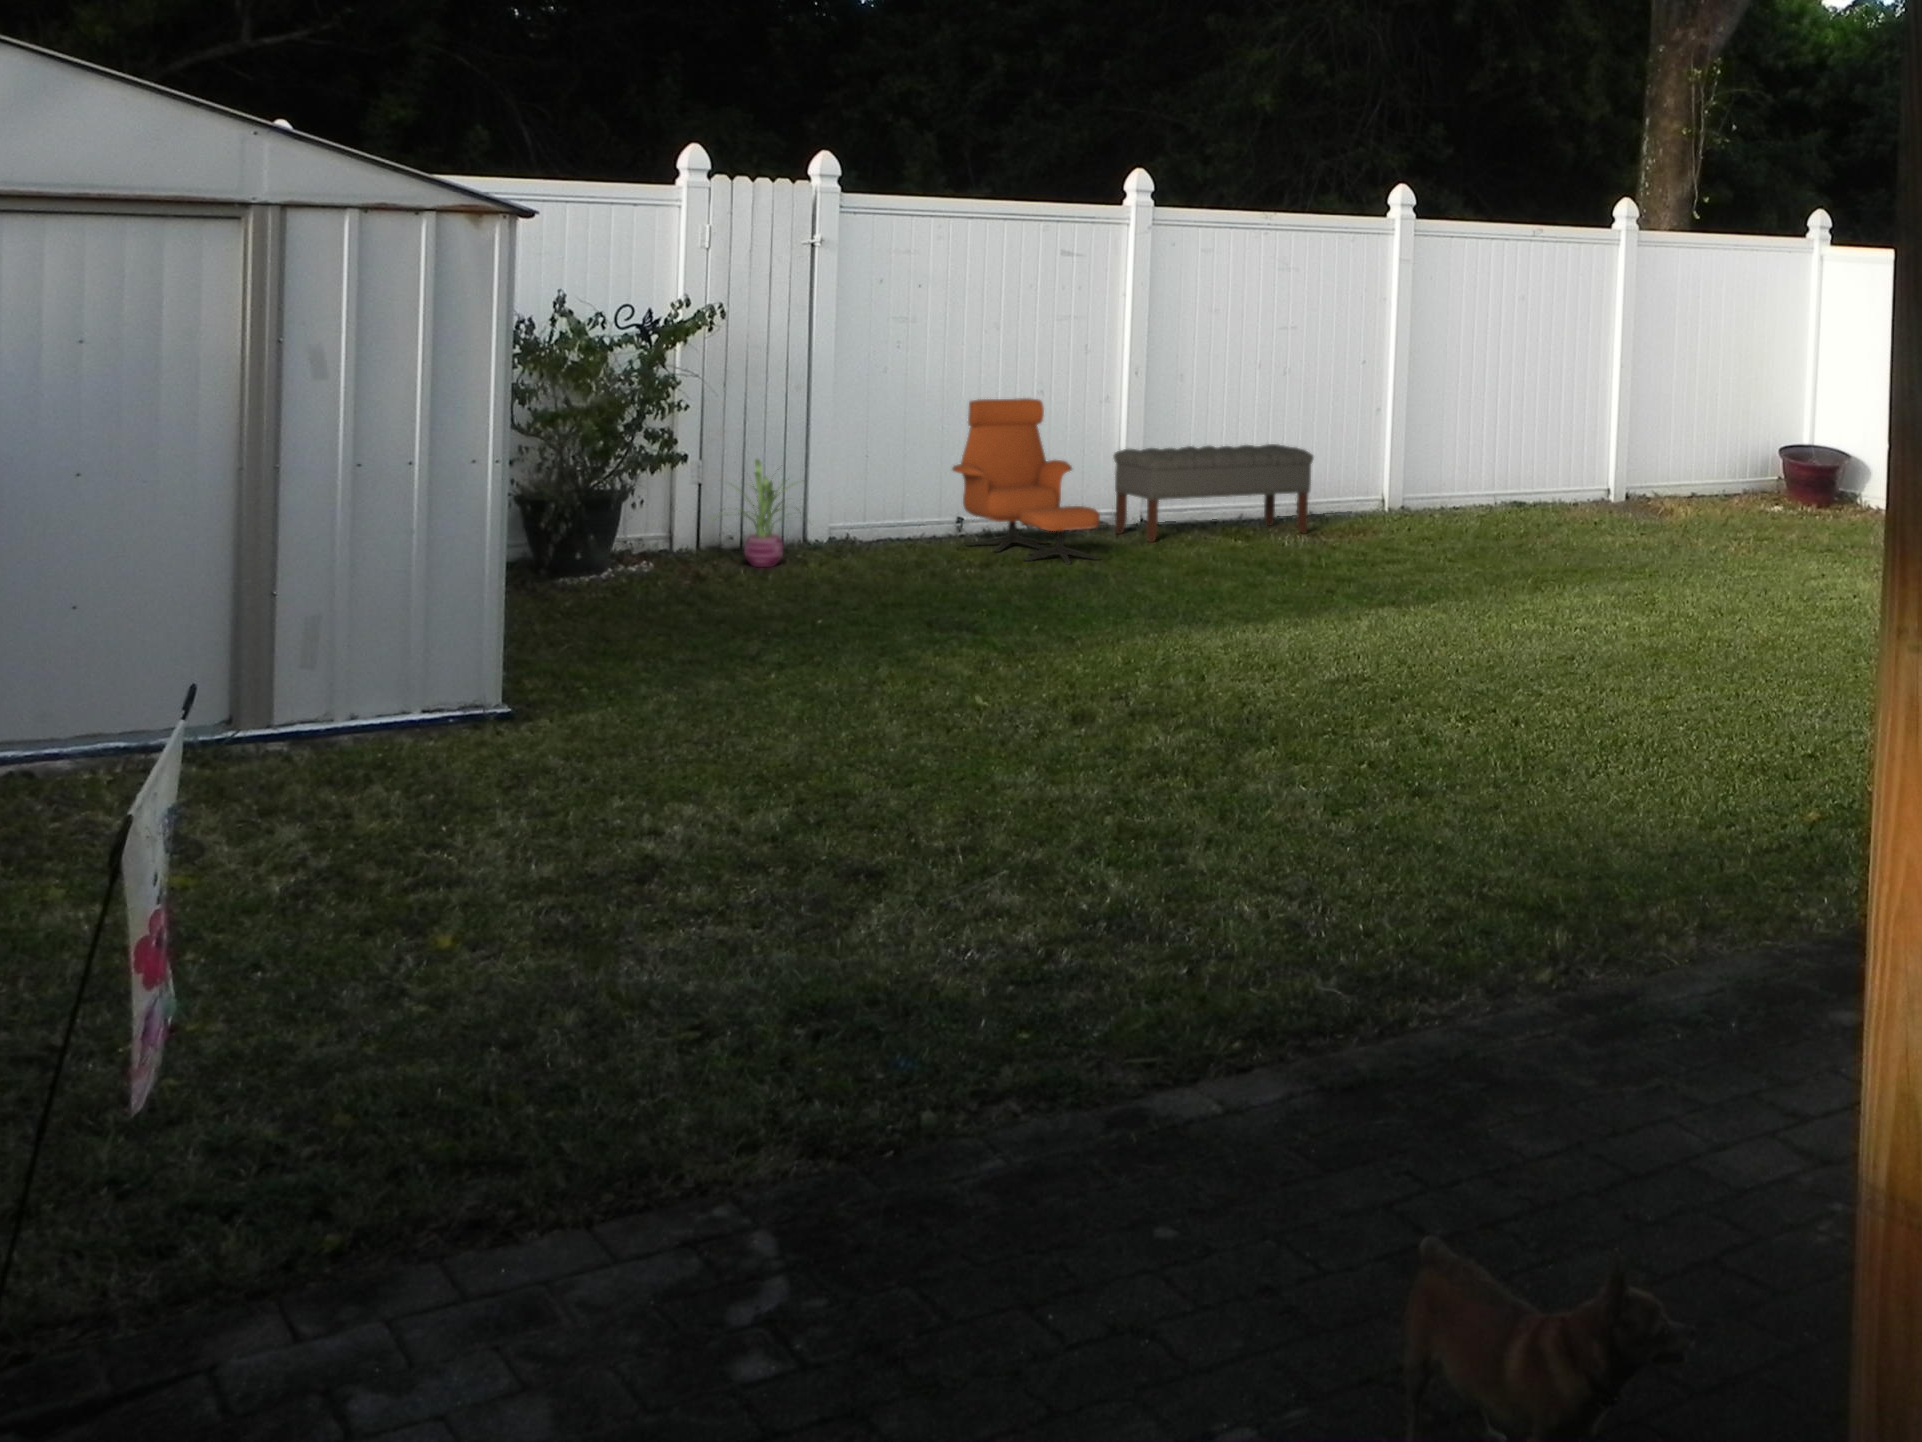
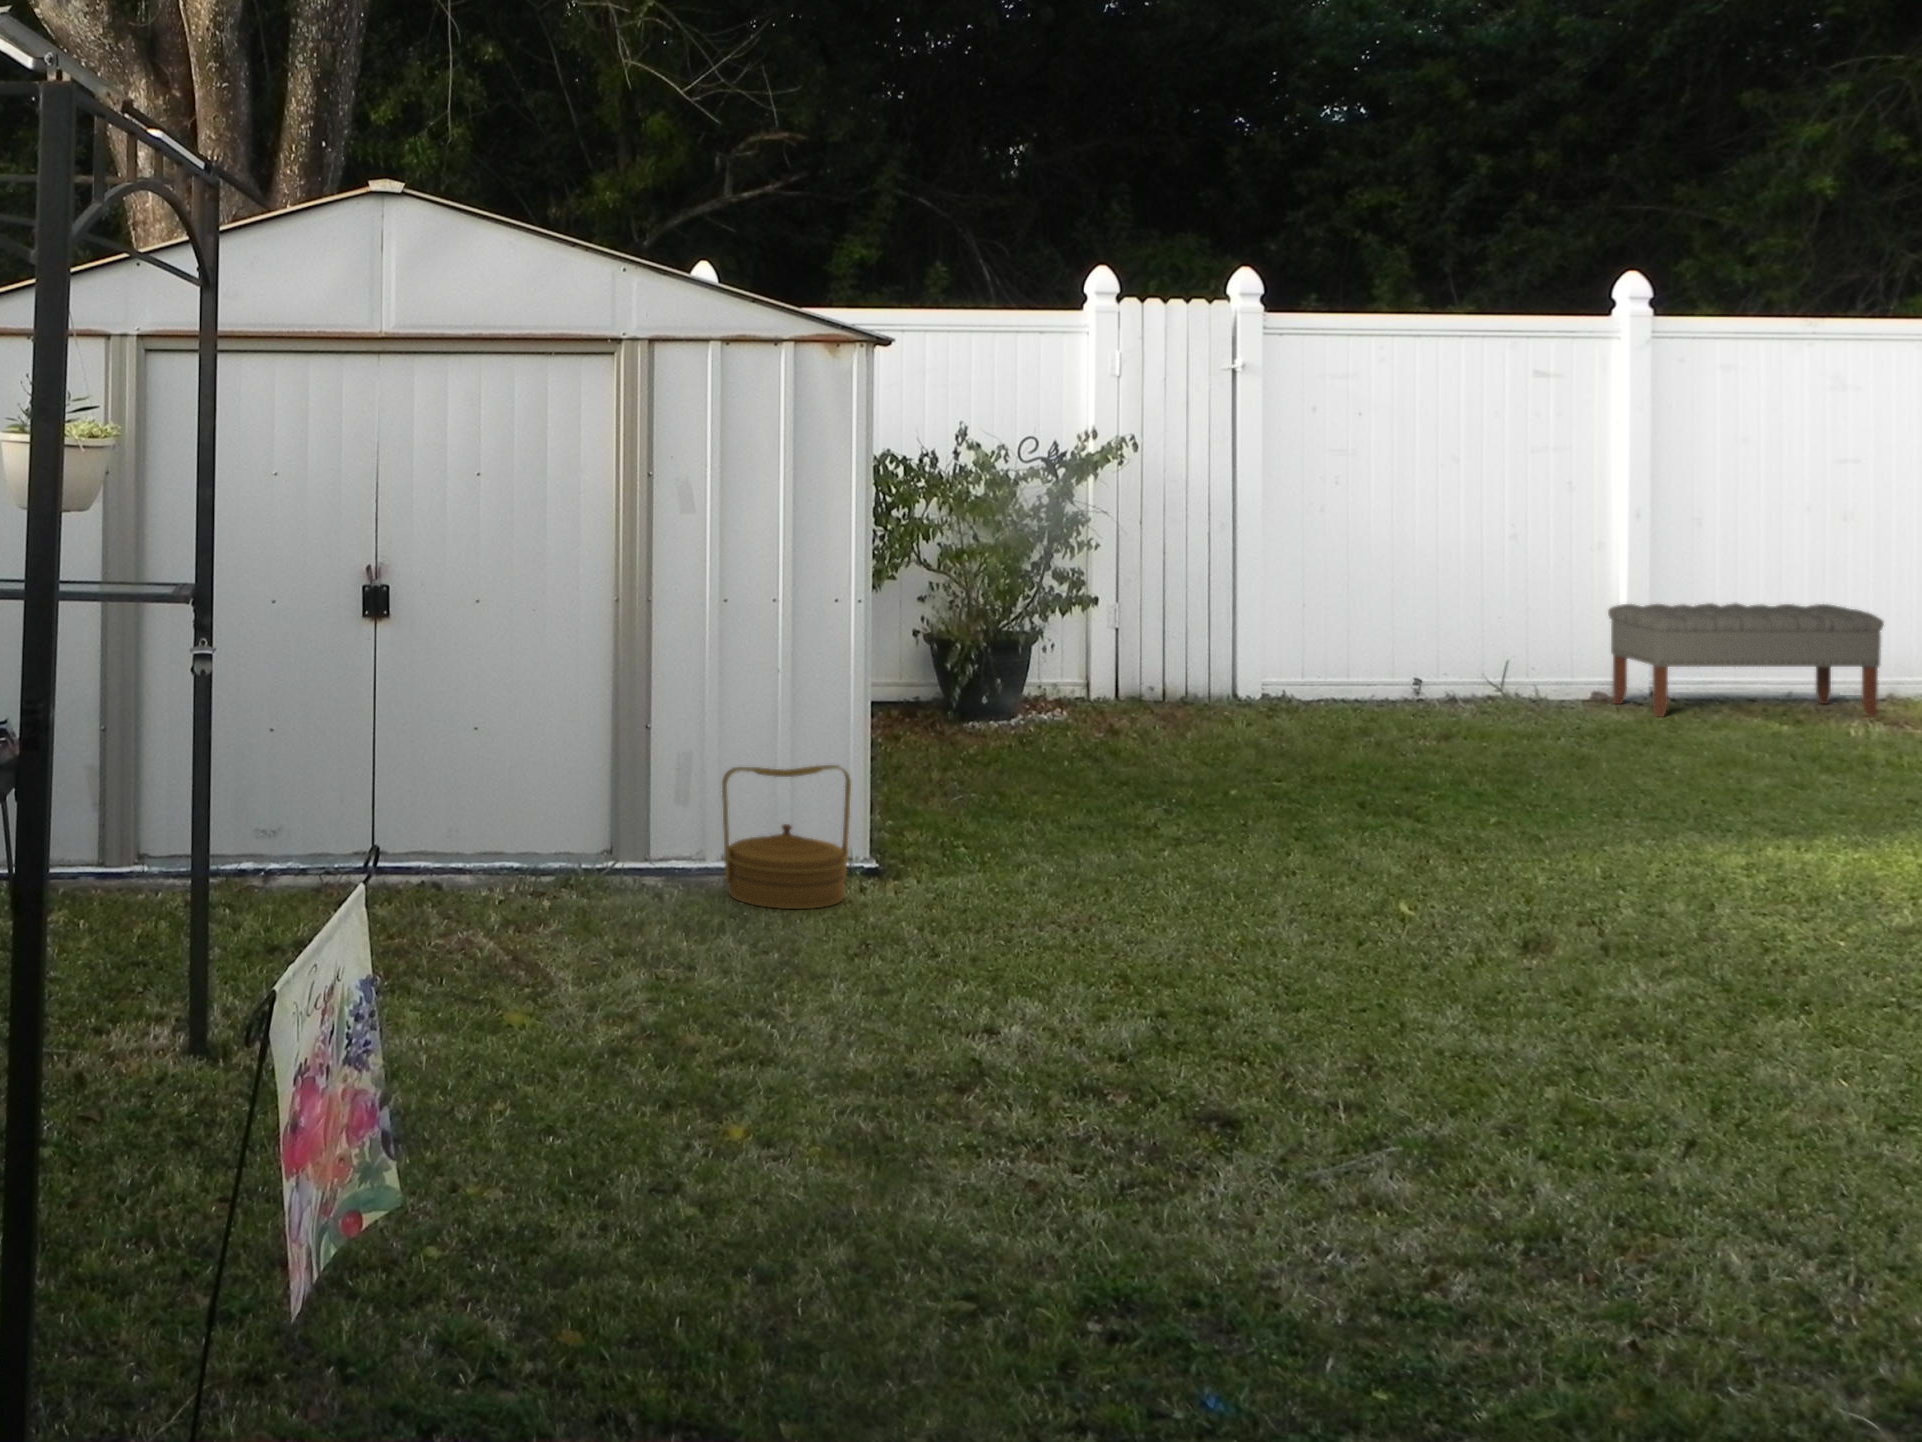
lounge chair: present [952,398,1100,565] -> none [1403,543,1591,739]
decorative plant: present [713,459,807,567] -> none [1125,601,1240,720]
woven basket: none [354,616,485,756] -> present [722,765,851,909]

